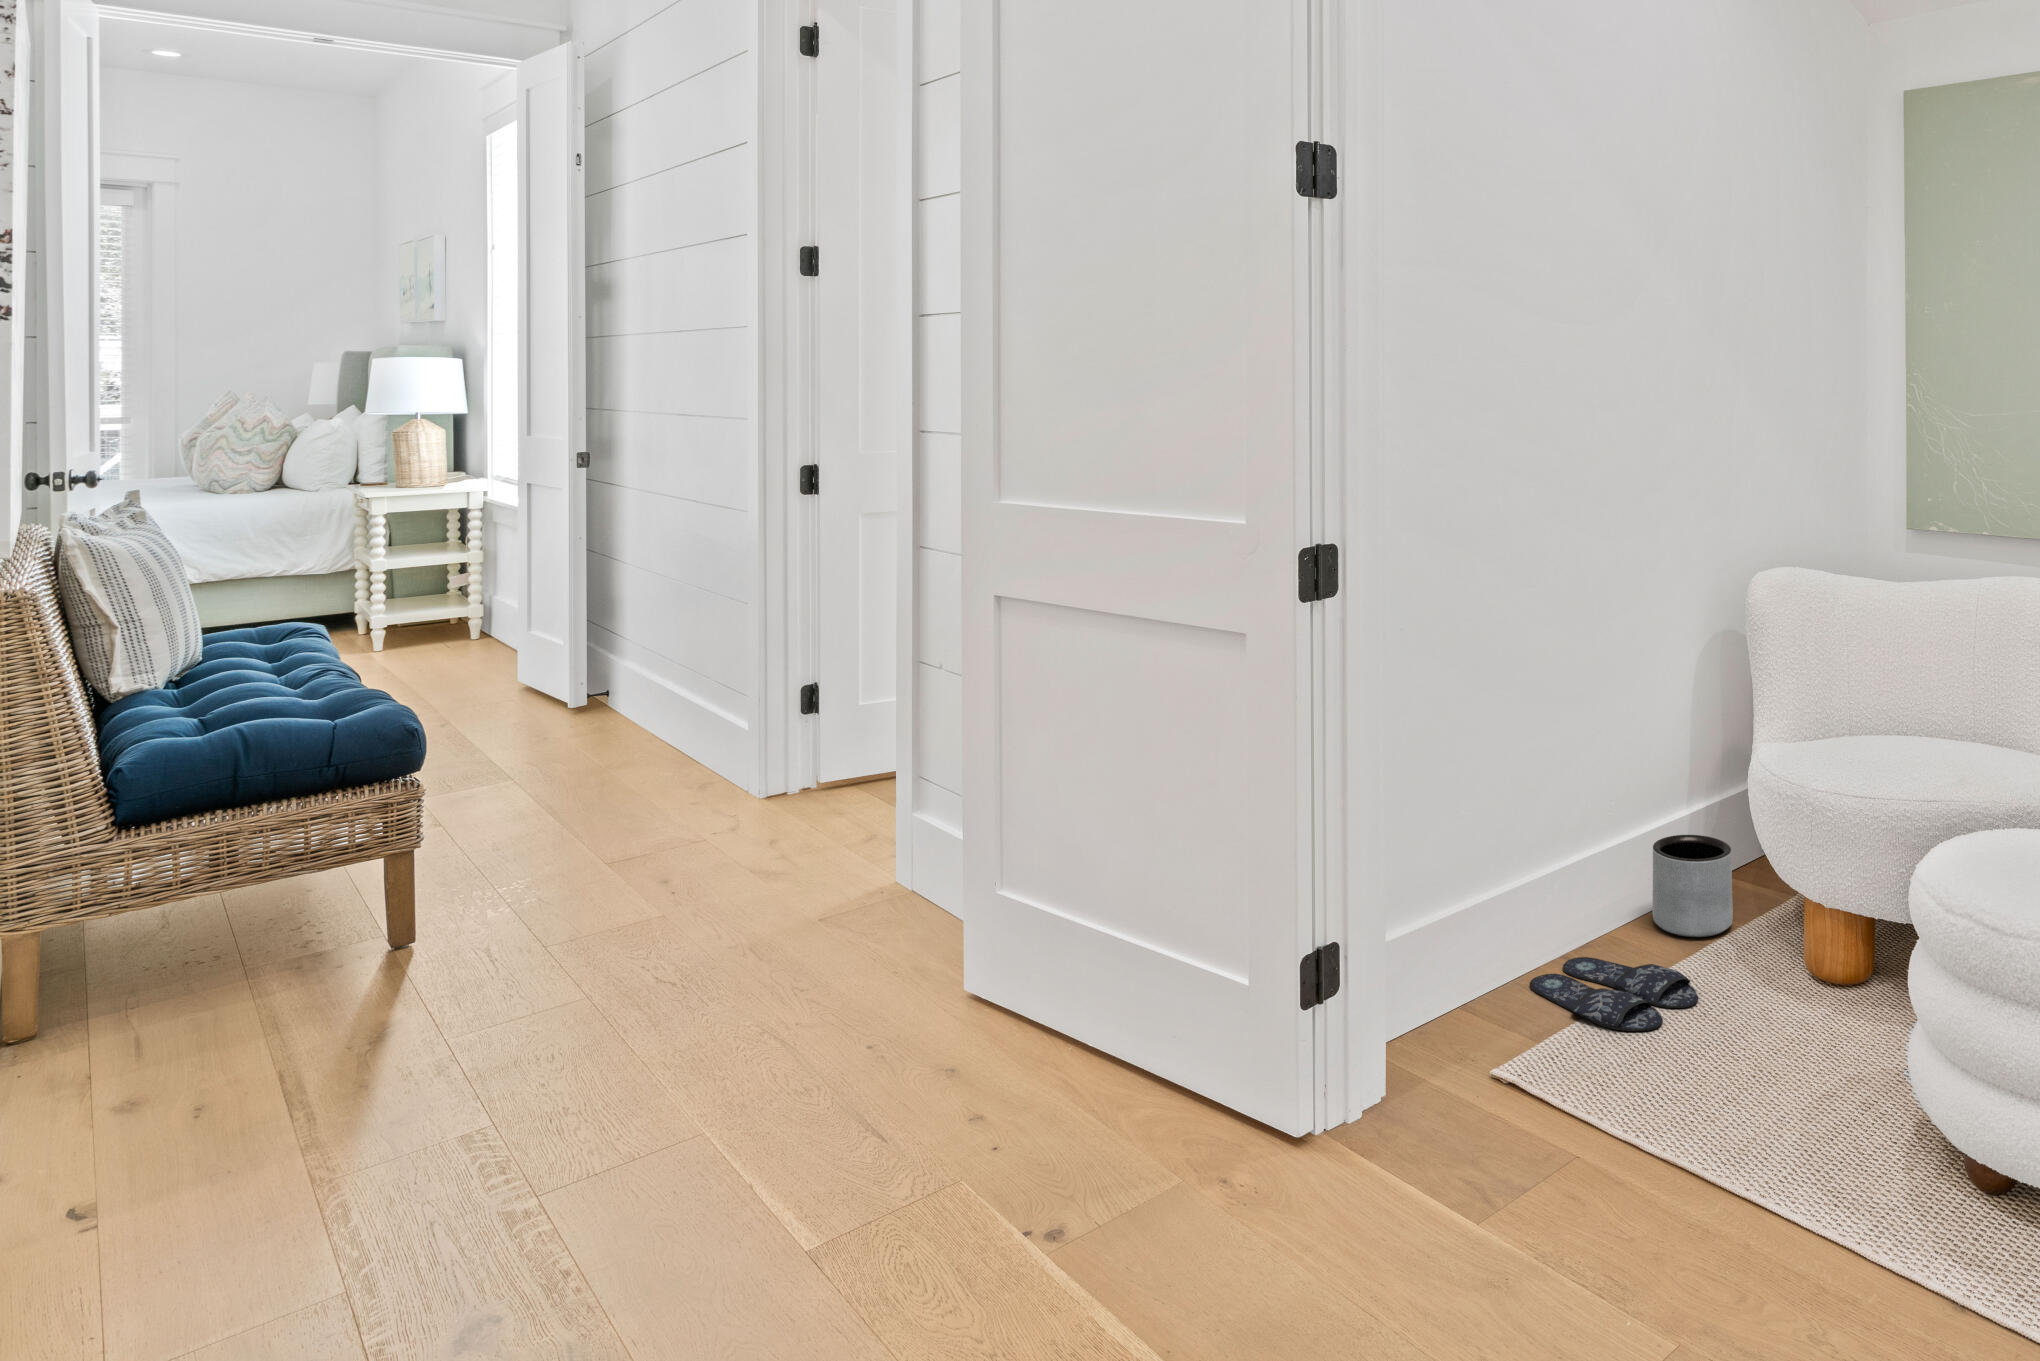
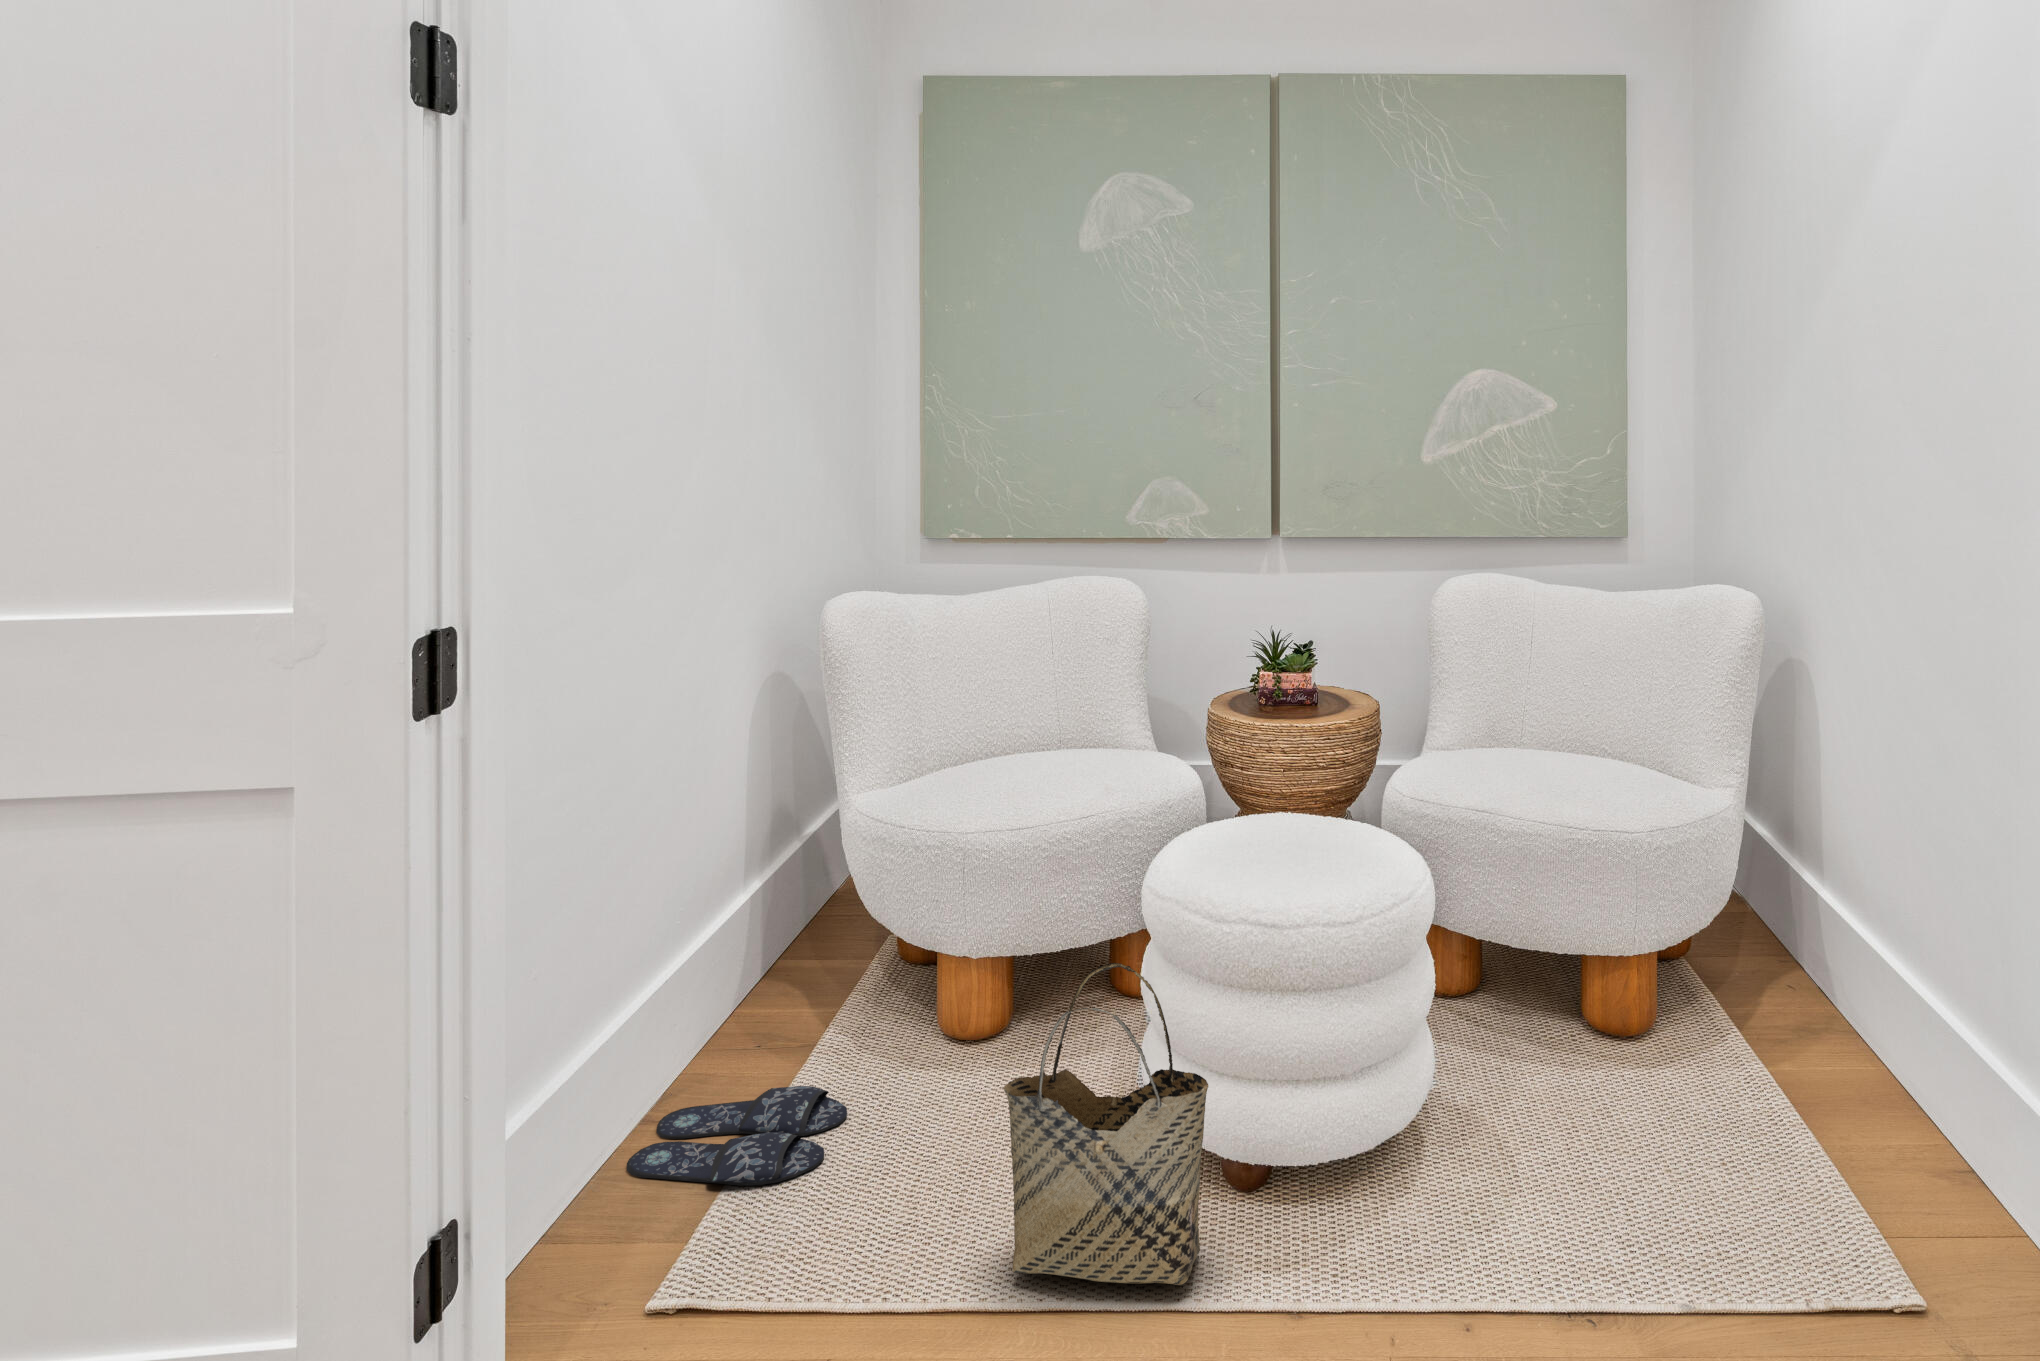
planter: present [1652,835,1733,937] -> none [731,919,830,1045]
woven basket: none [1734,923,1911,1227] -> present [1004,963,1208,1285]

